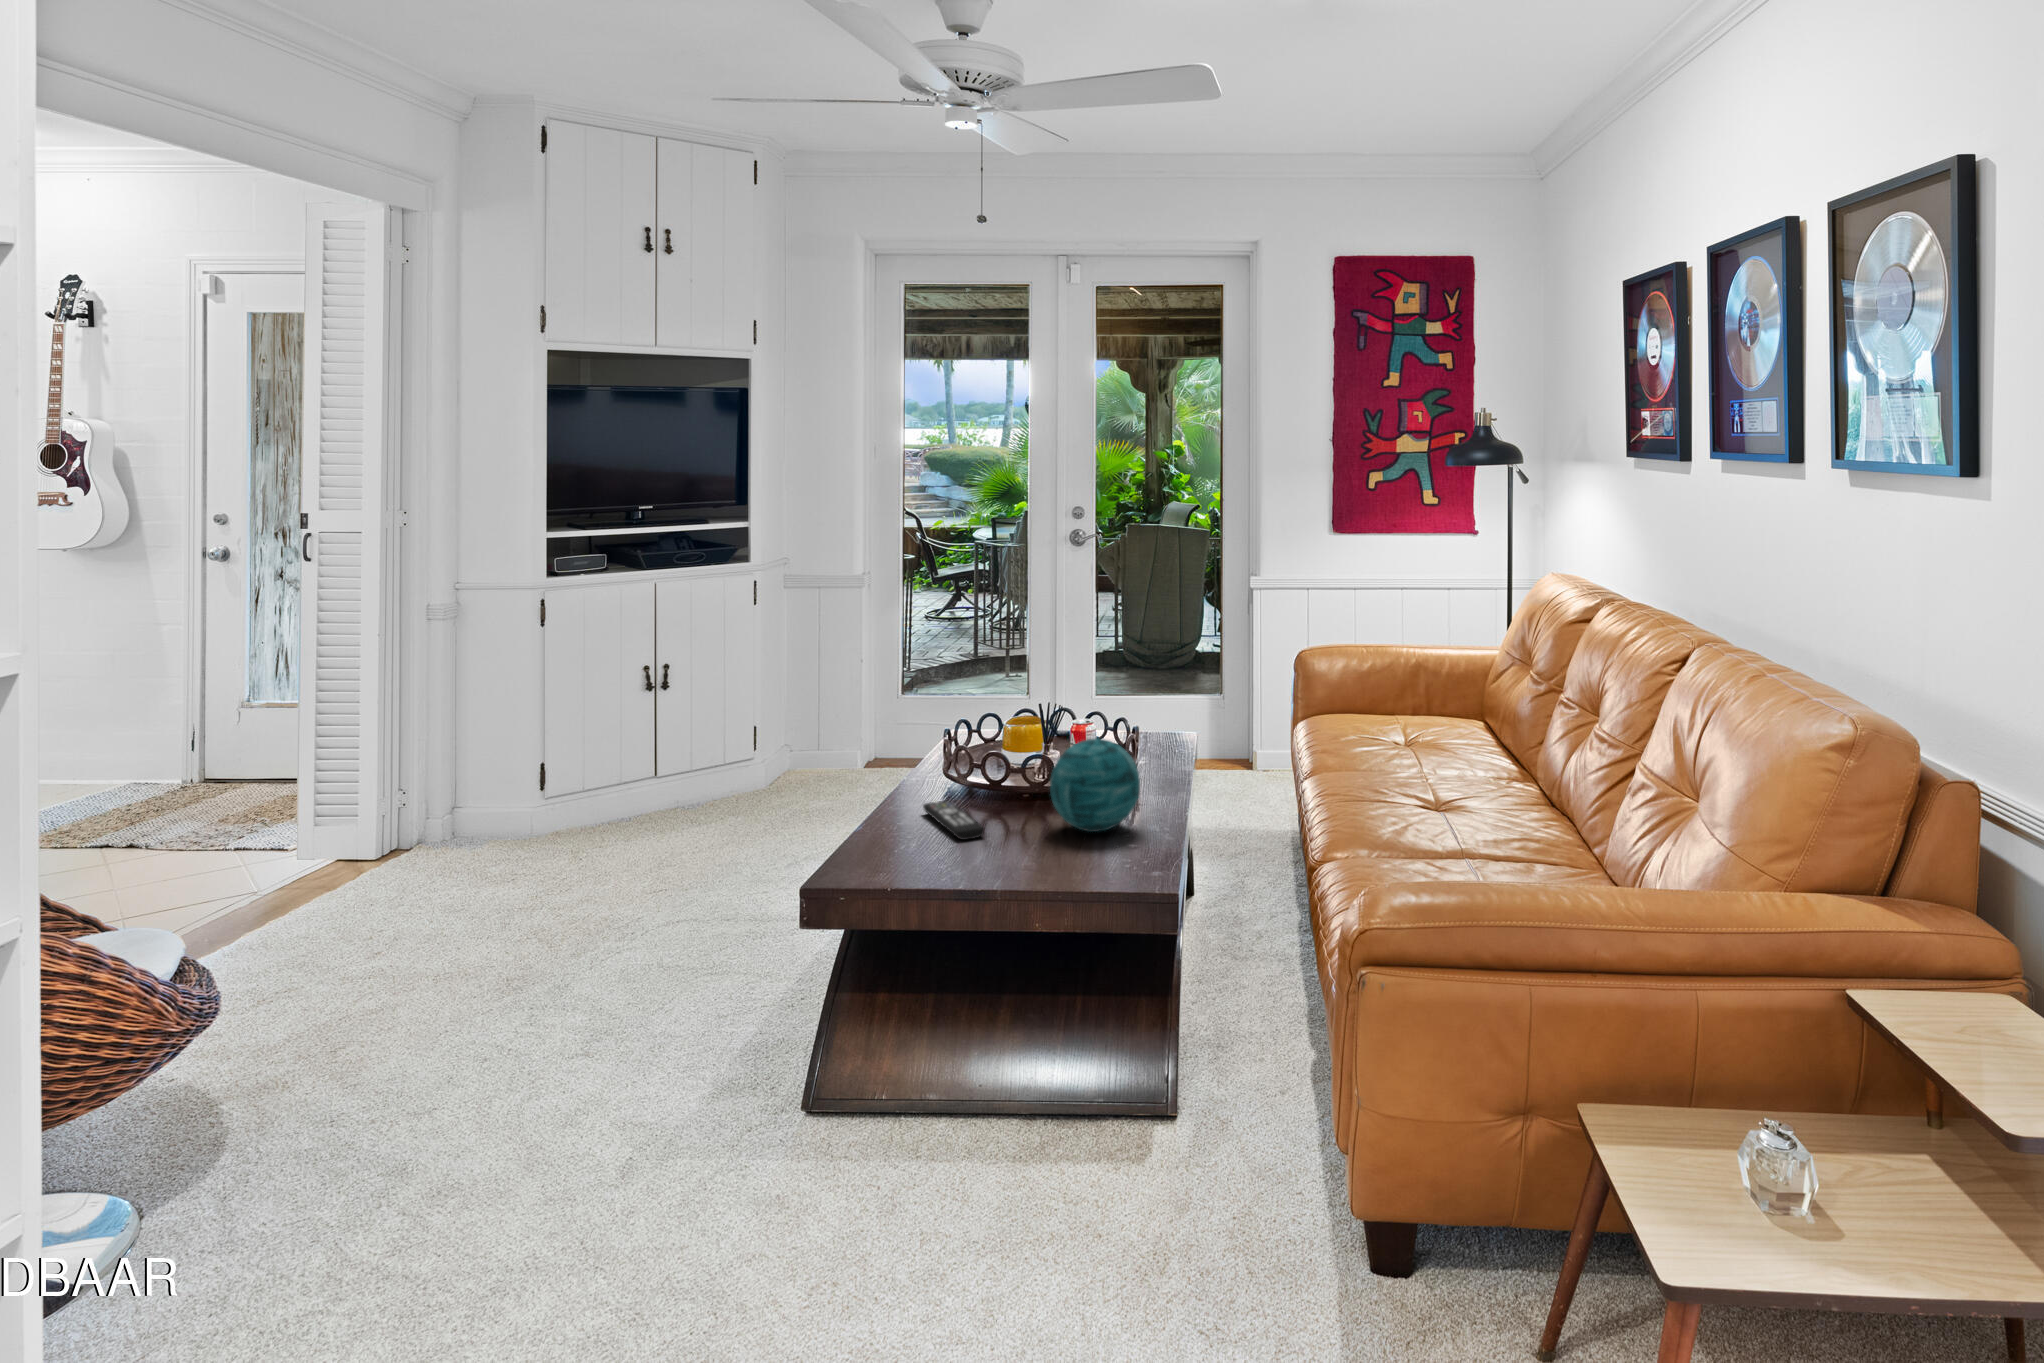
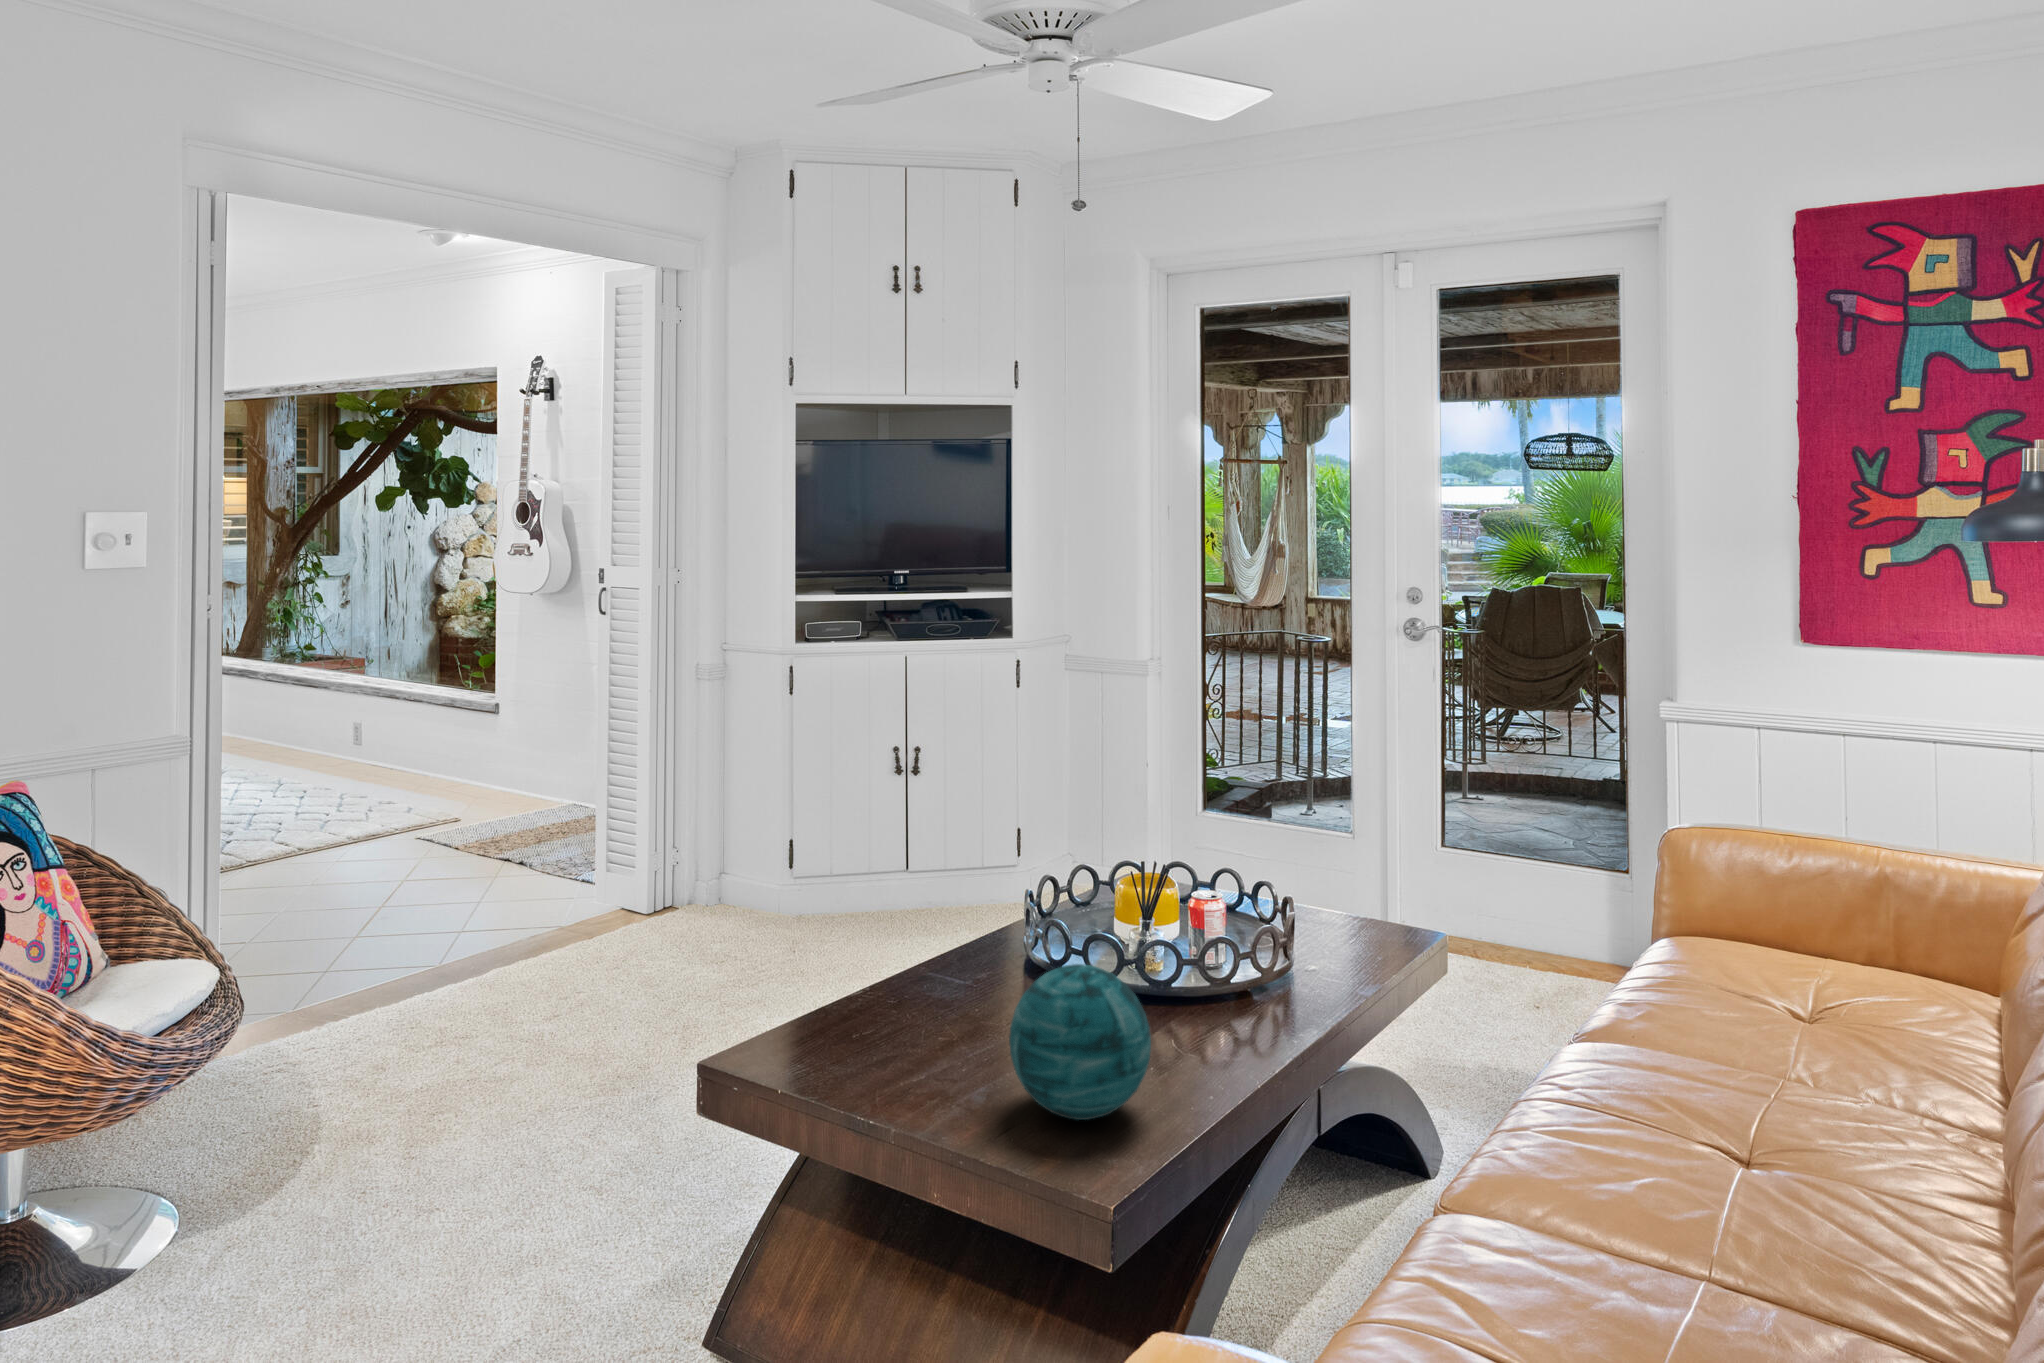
remote control: present [923,801,985,840] -> none [882,1006,944,1085]

